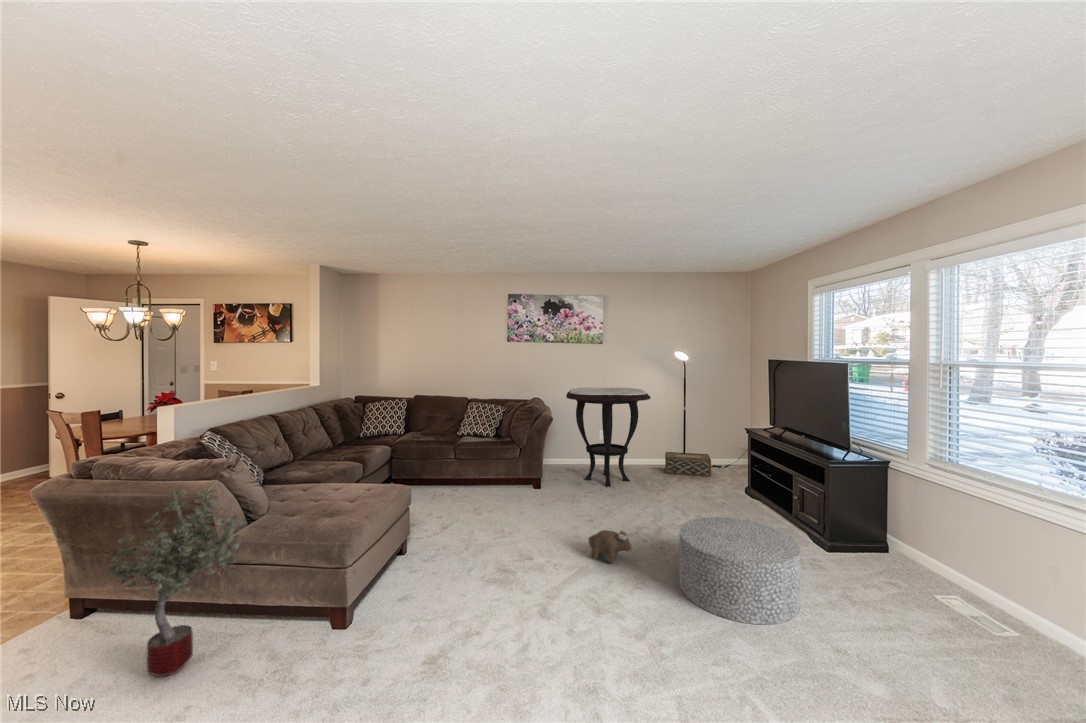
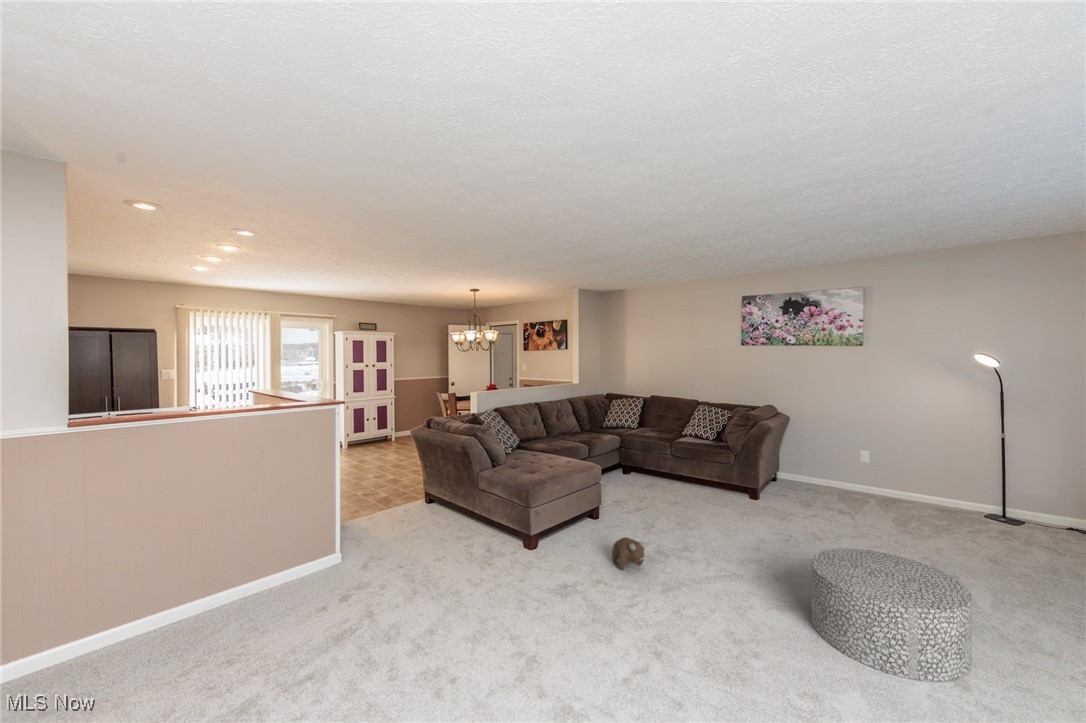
side table: present [566,388,651,487] -> none [790,397,912,513]
woven basket: present [665,452,711,477] -> none [952,489,1041,534]
potted tree: present [107,486,247,677] -> none [425,439,481,539]
plush toy: present [589,530,633,564] -> present [612,537,647,570]

